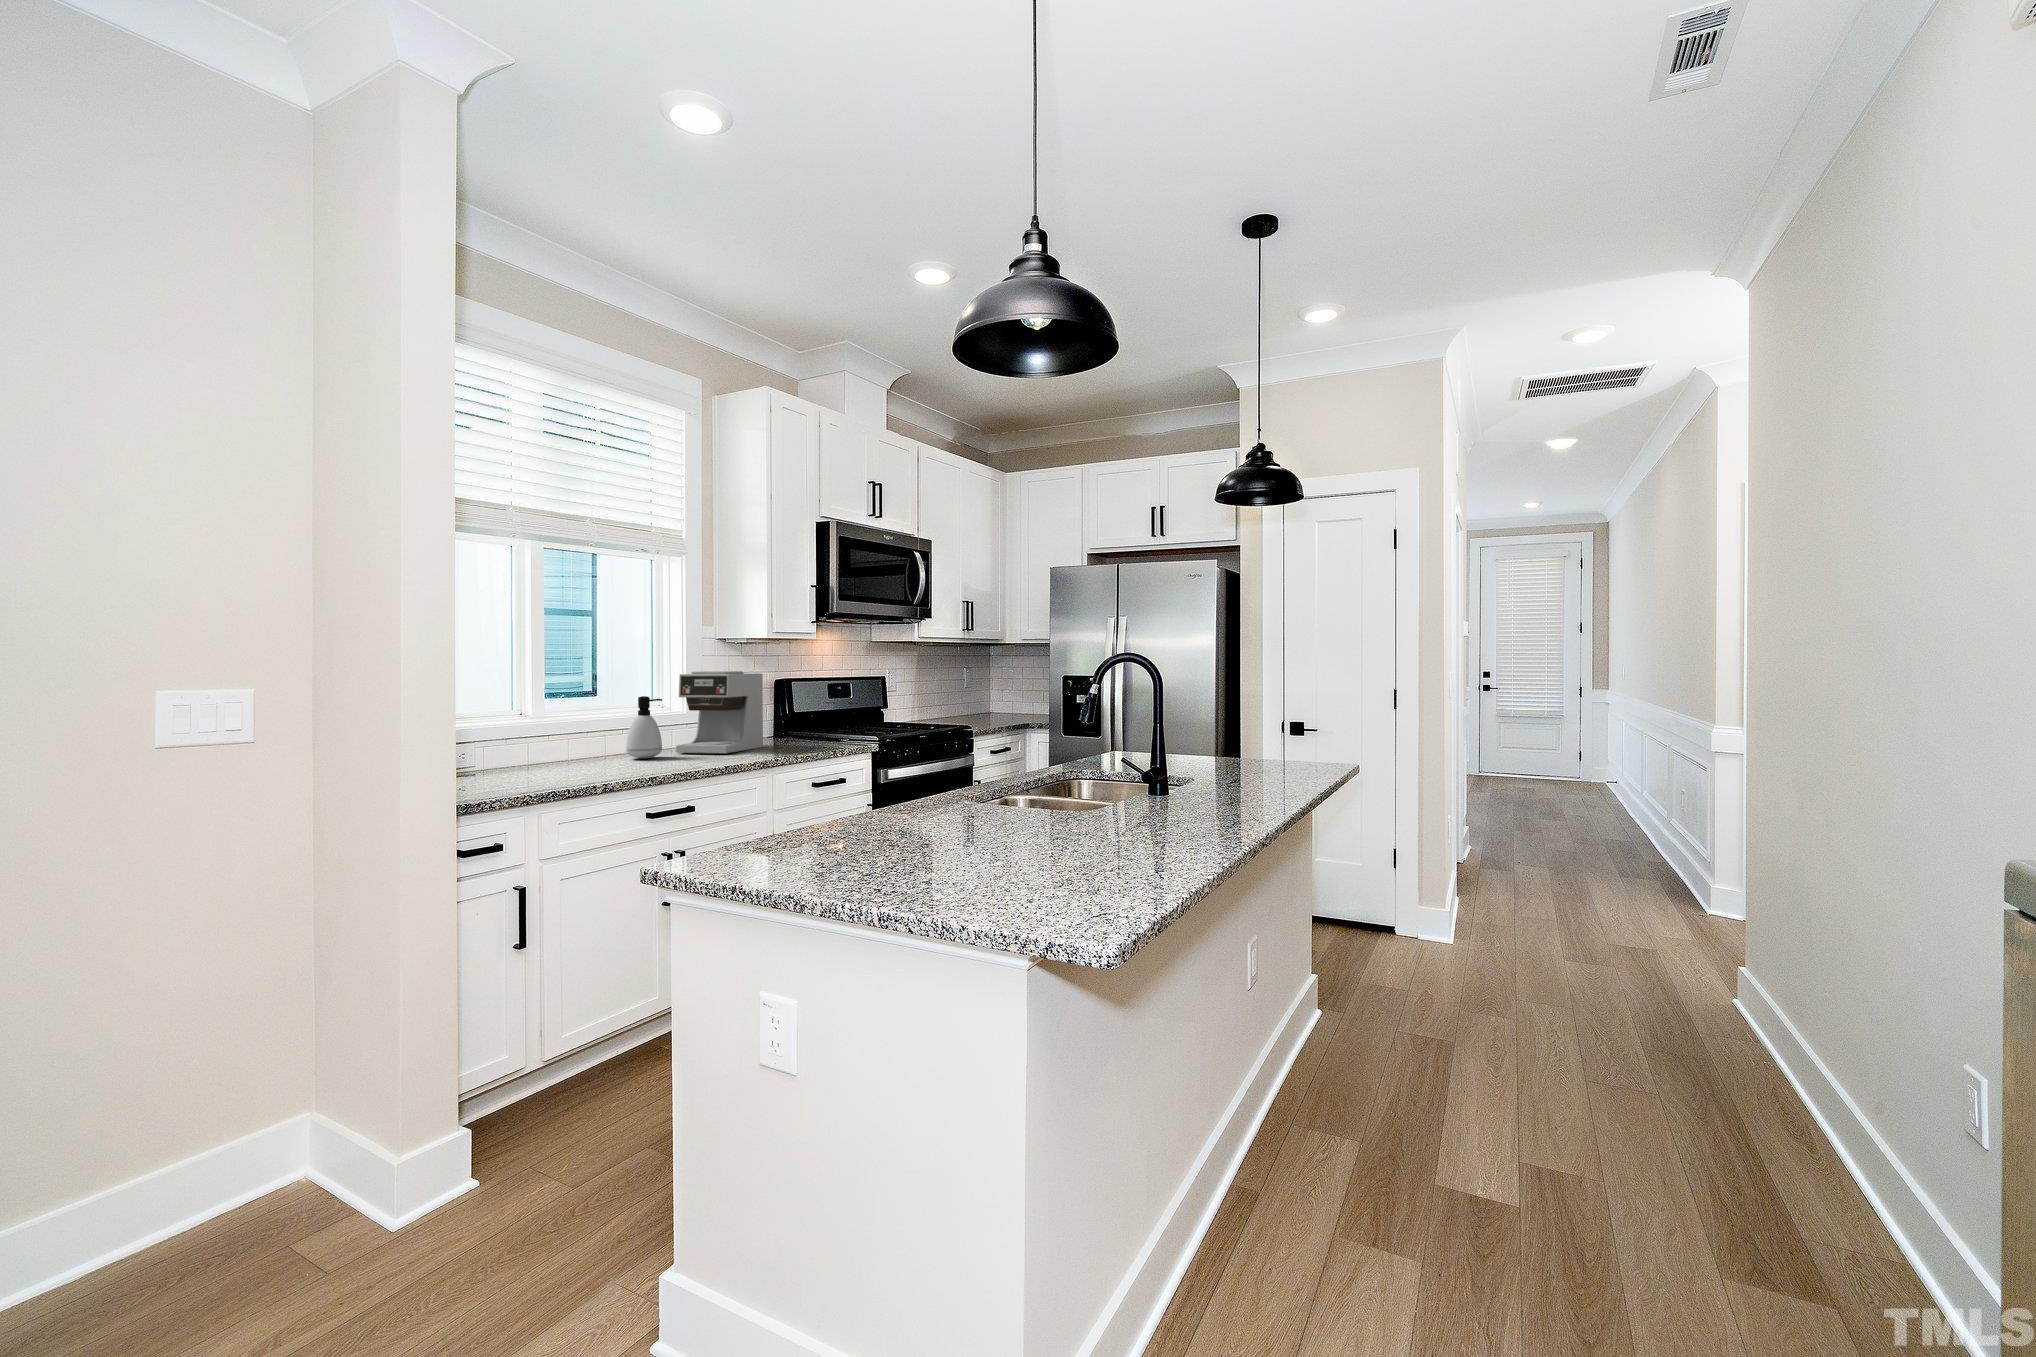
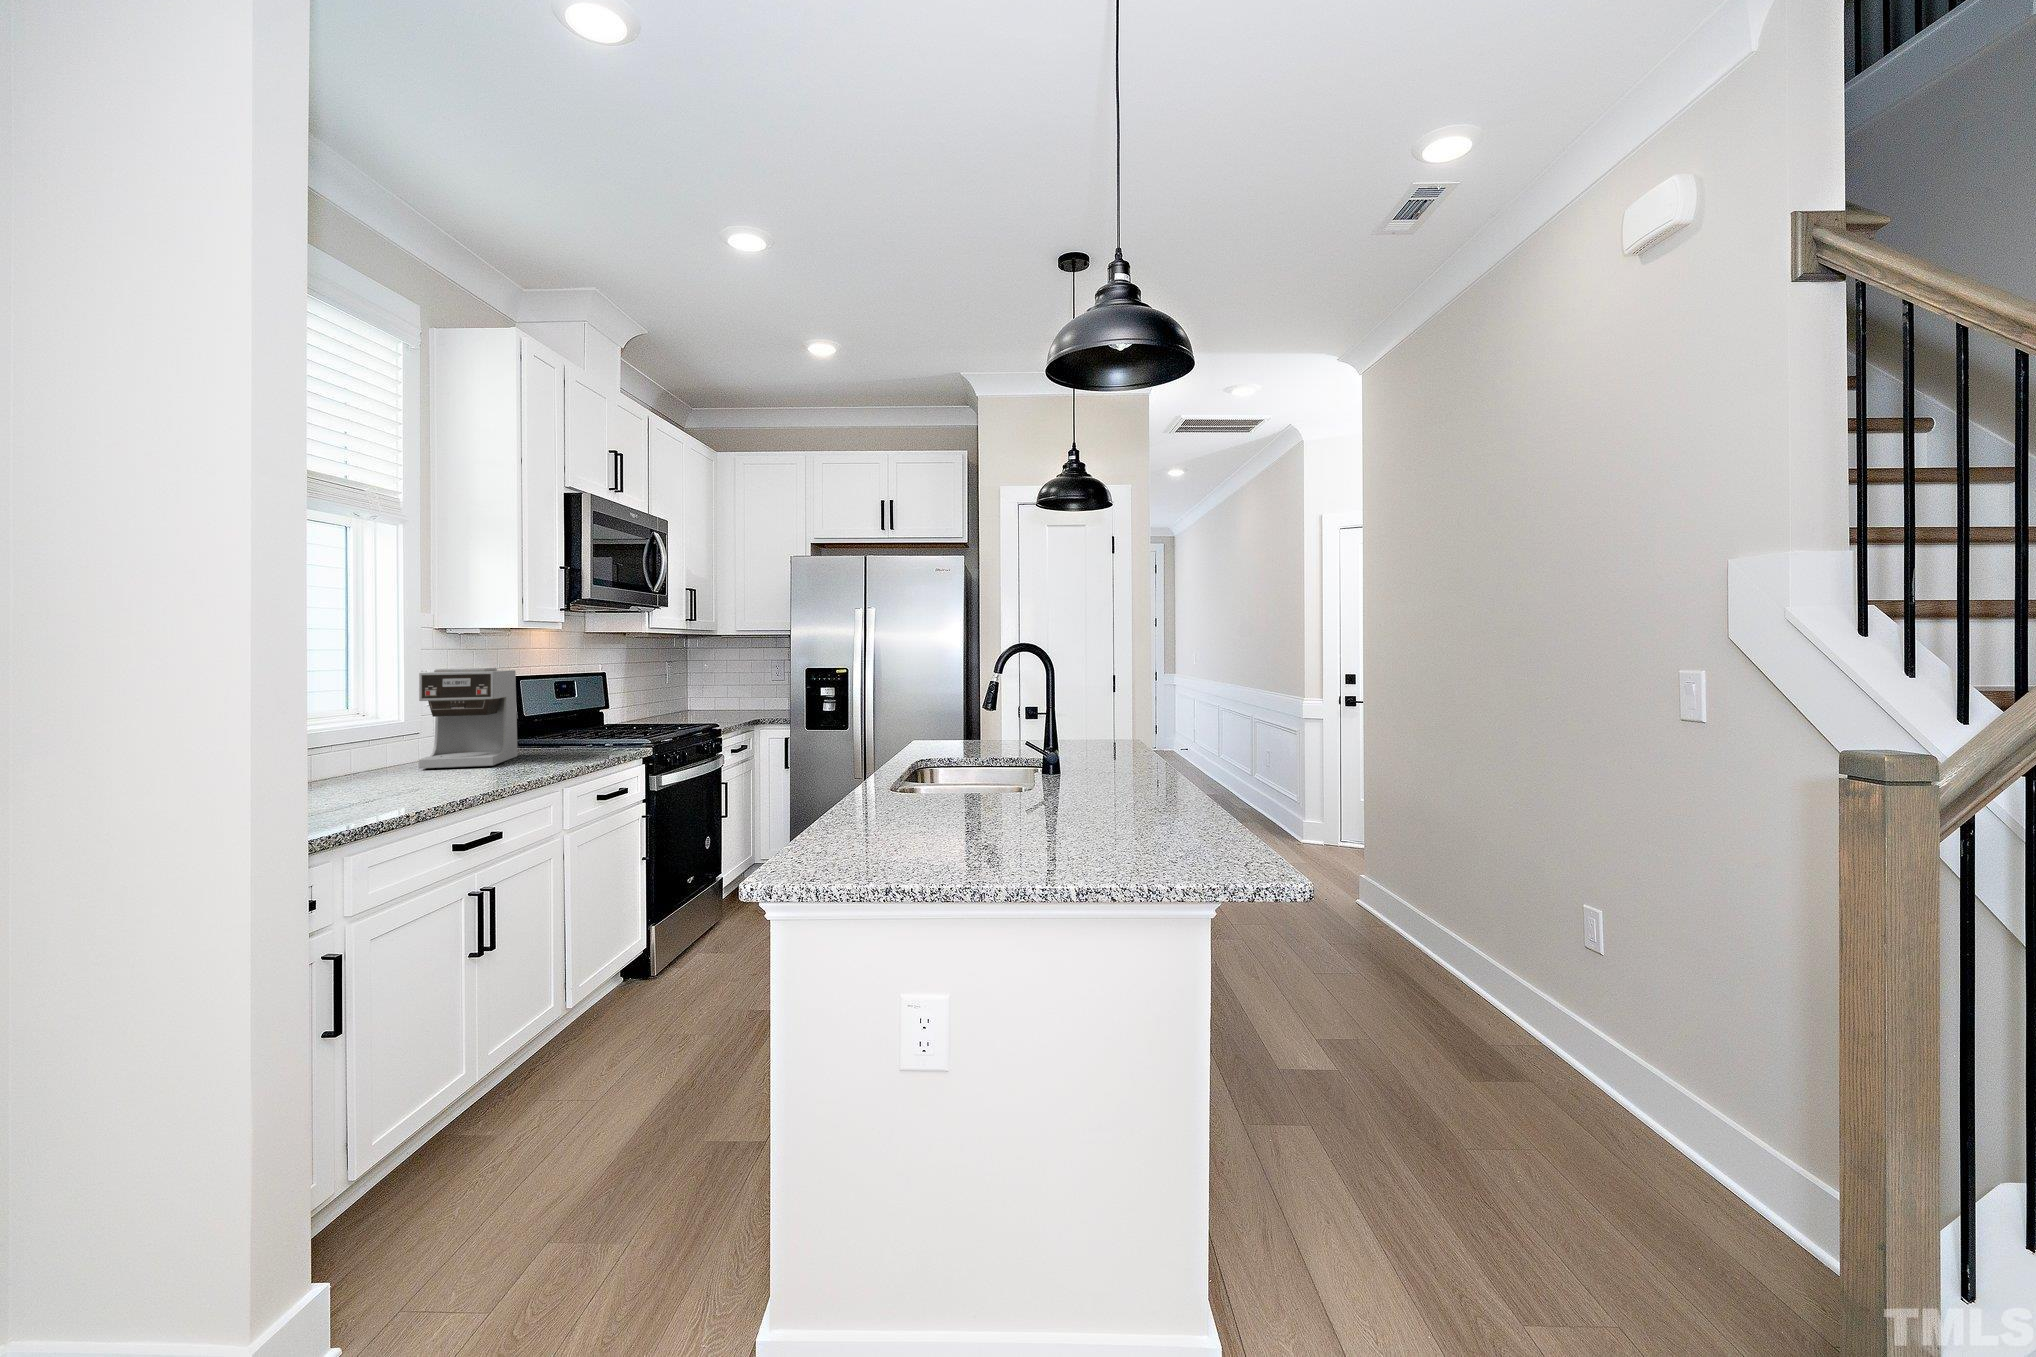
soap dispenser: present [626,696,662,758] -> none [362,701,411,778]

